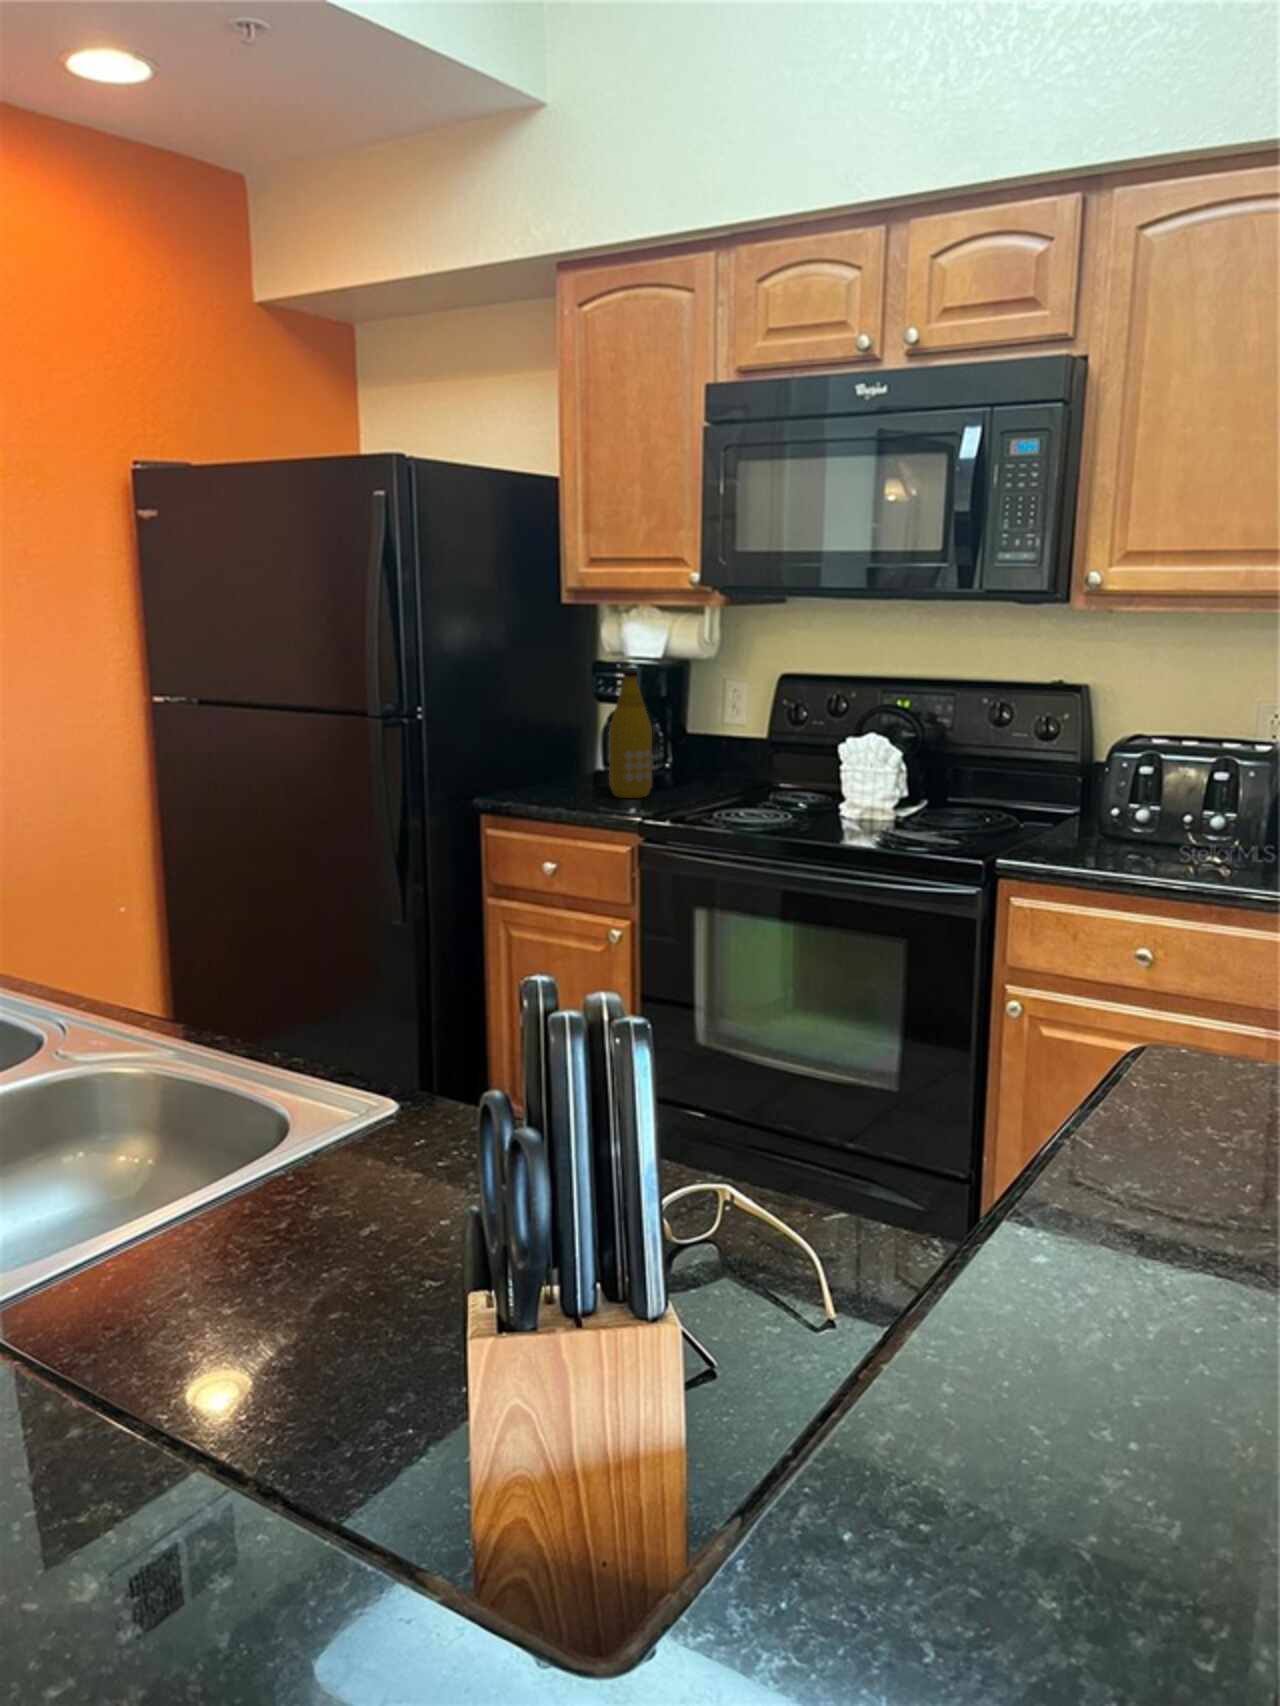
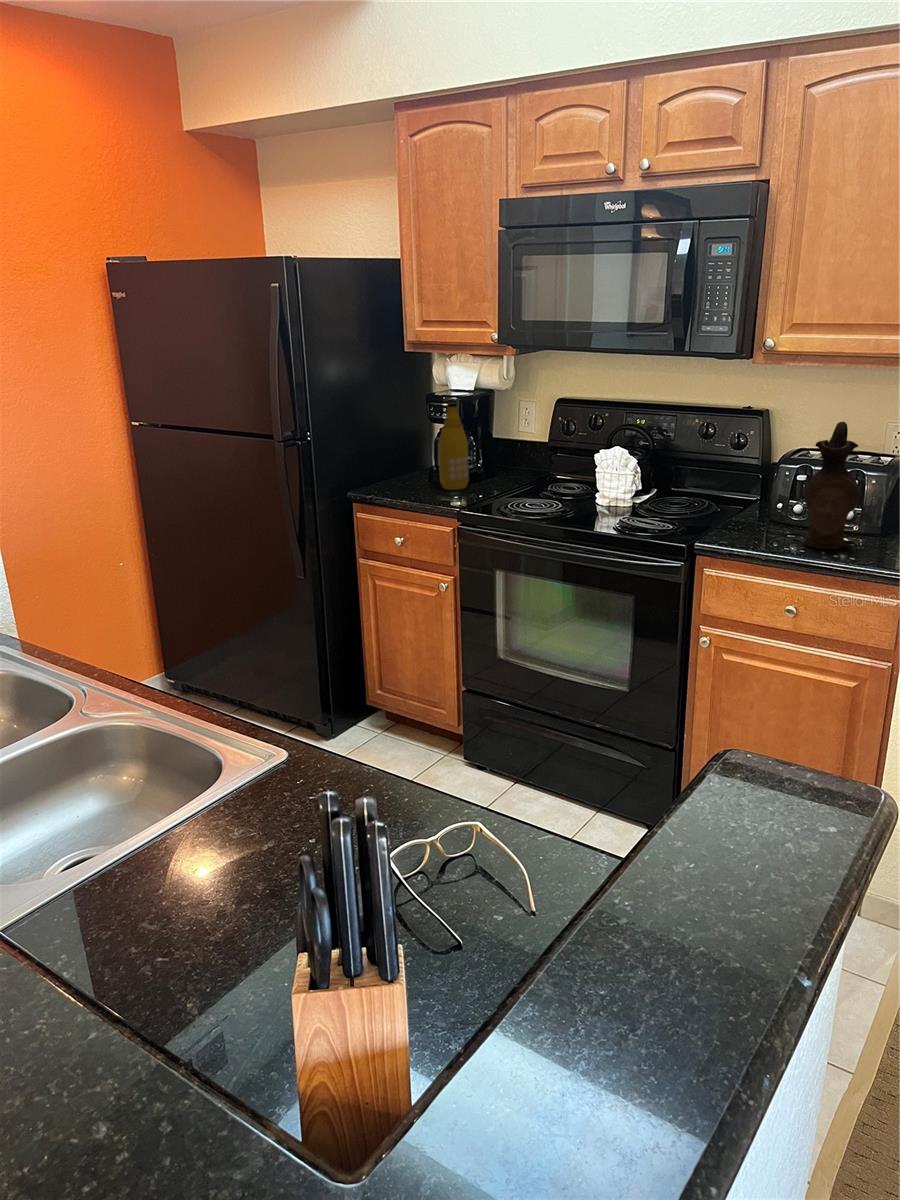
ceramic pitcher: none [1155,685,1235,868] -> present [804,422,860,549]

